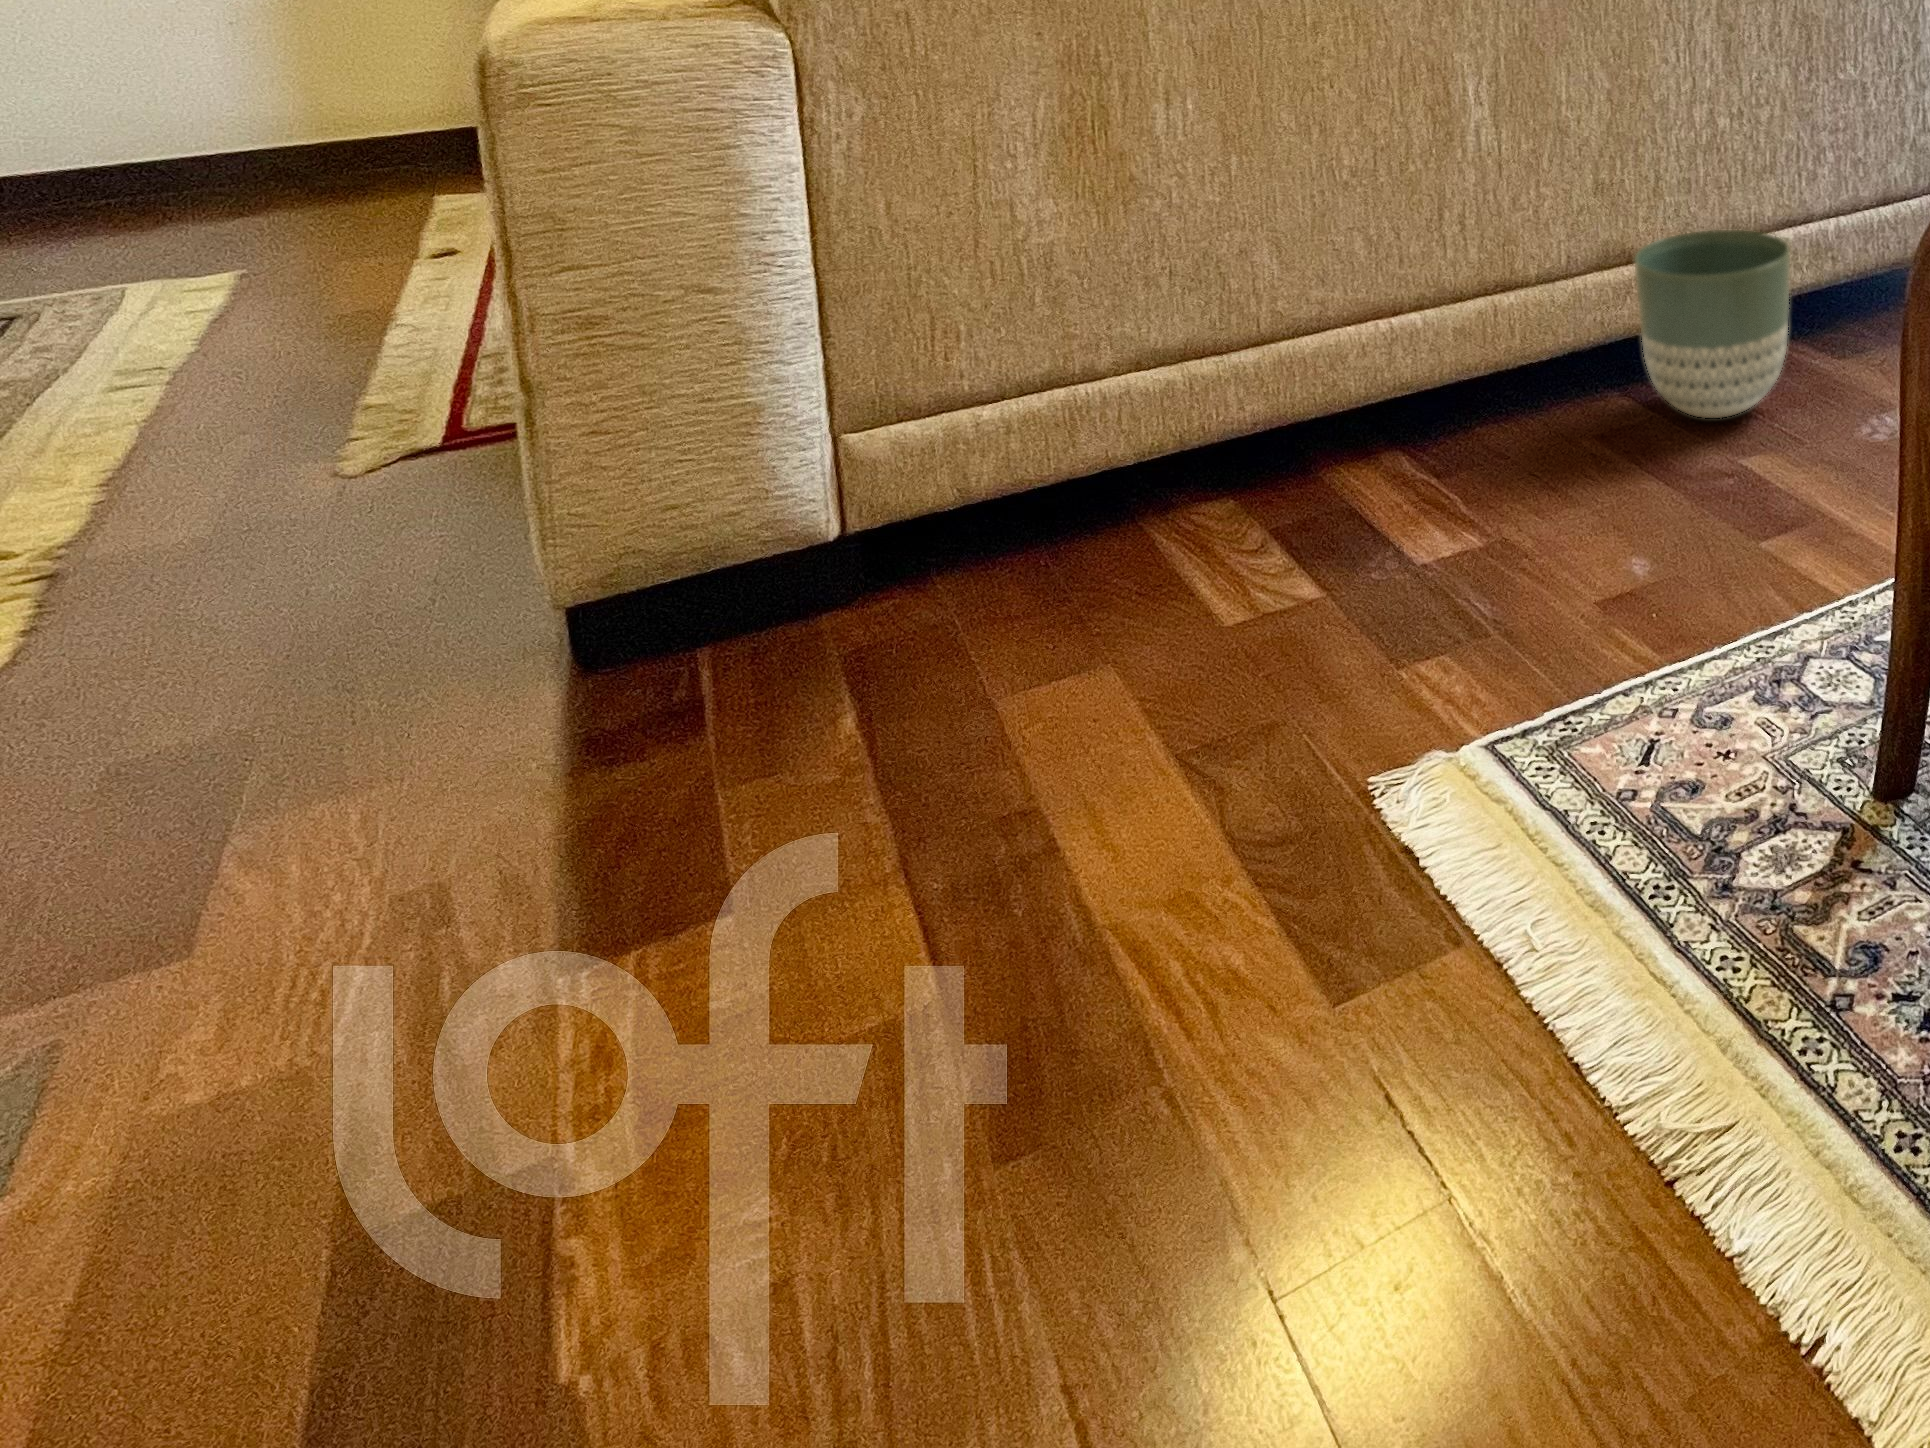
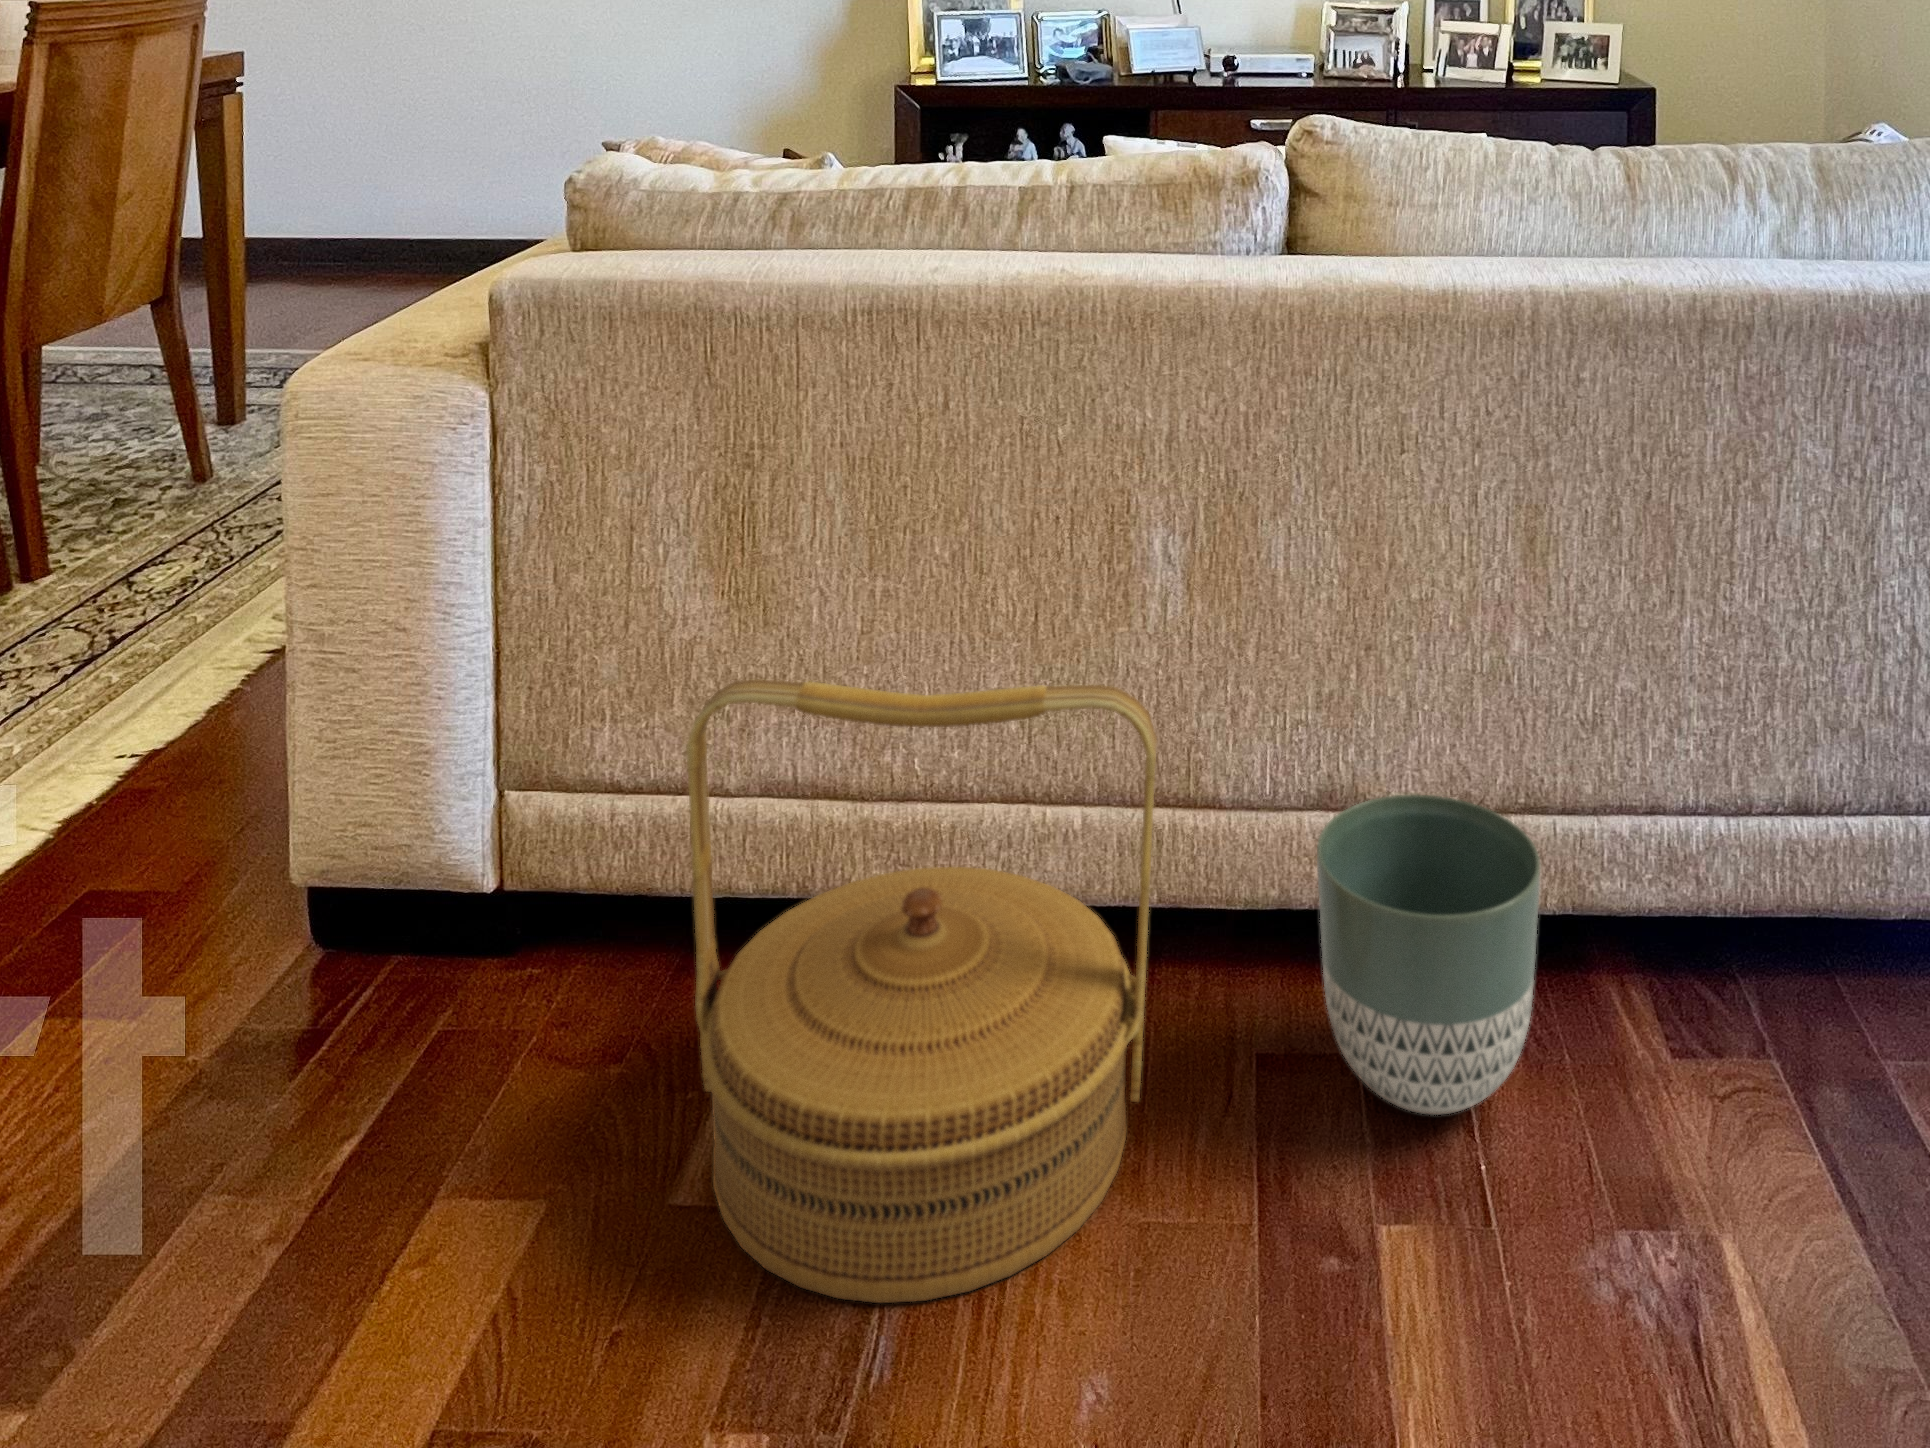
woven basket: none [1172,165,1568,621] -> present [686,679,1157,1303]

